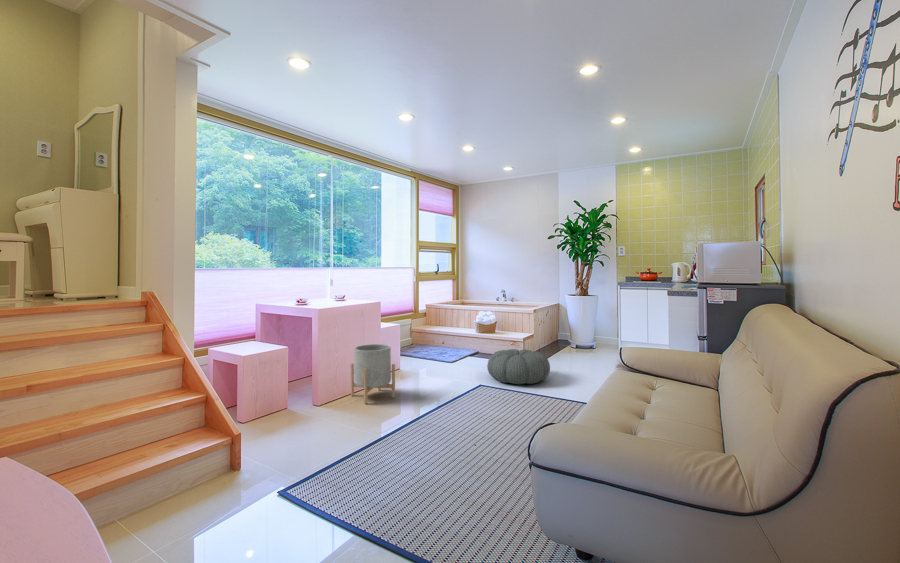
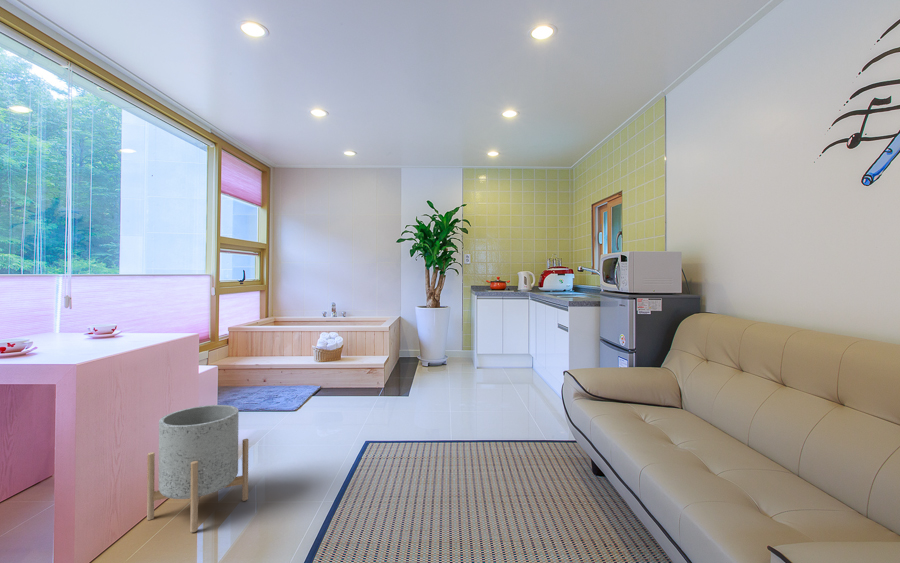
pouf: present [487,349,550,384] -> none [369,380,450,431]

